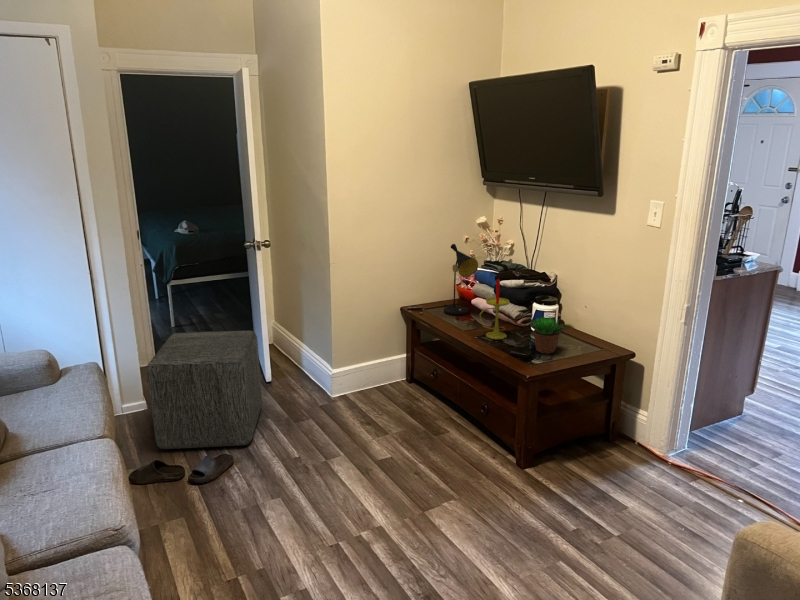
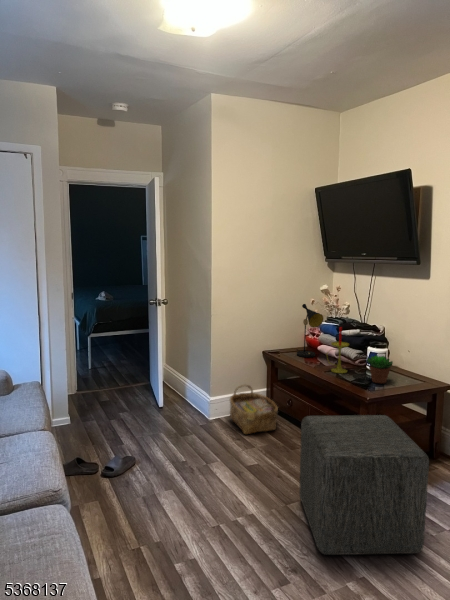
ottoman: present [146,330,262,449] -> present [299,415,429,555]
woven basket: none [356,352,419,417] -> present [230,385,278,434]

